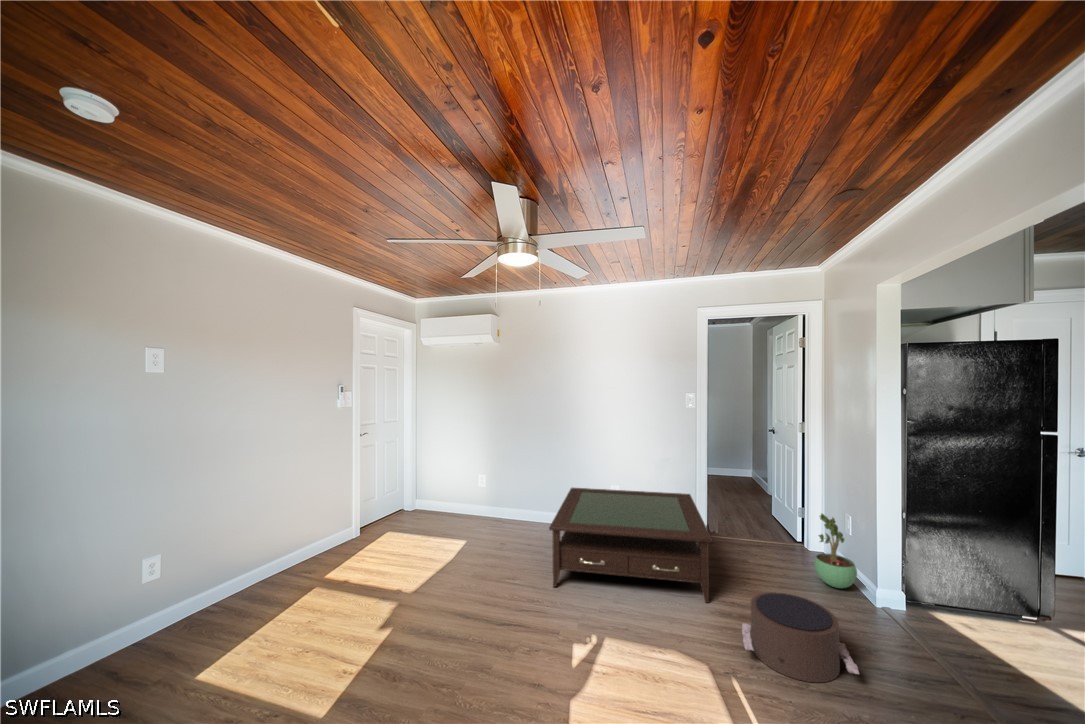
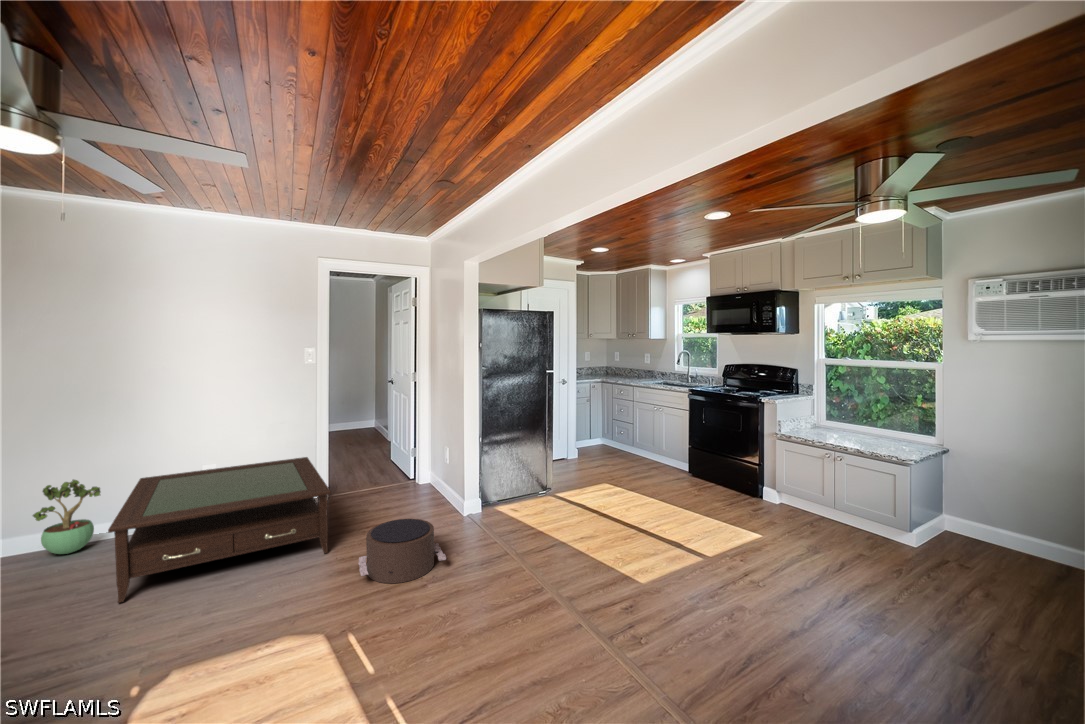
potted plant: present [814,514,857,588] -> present [33,480,100,554]

